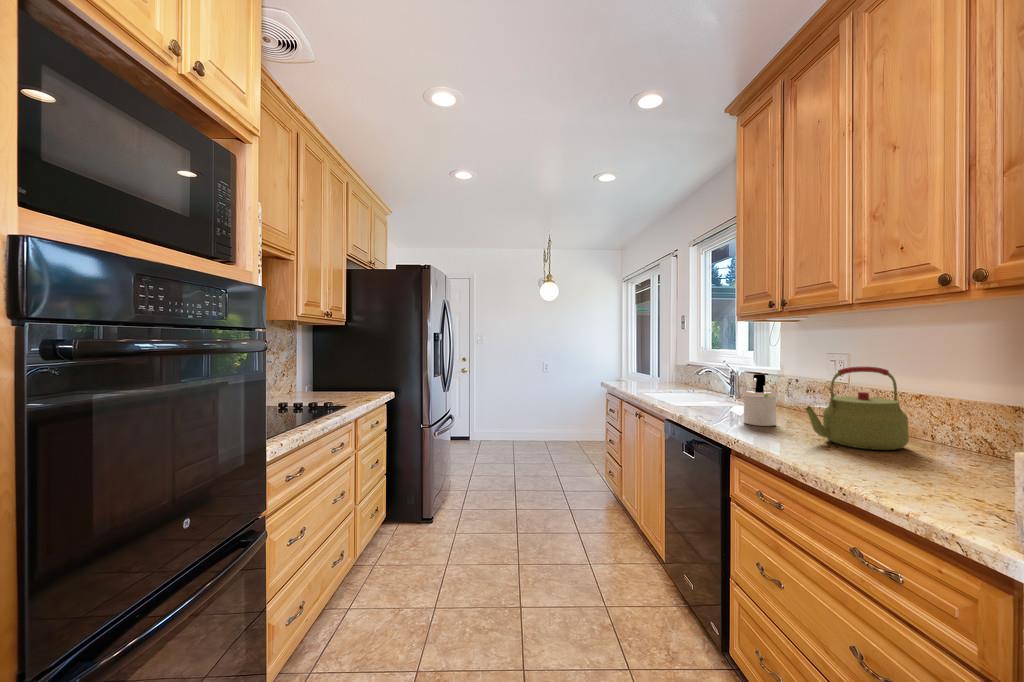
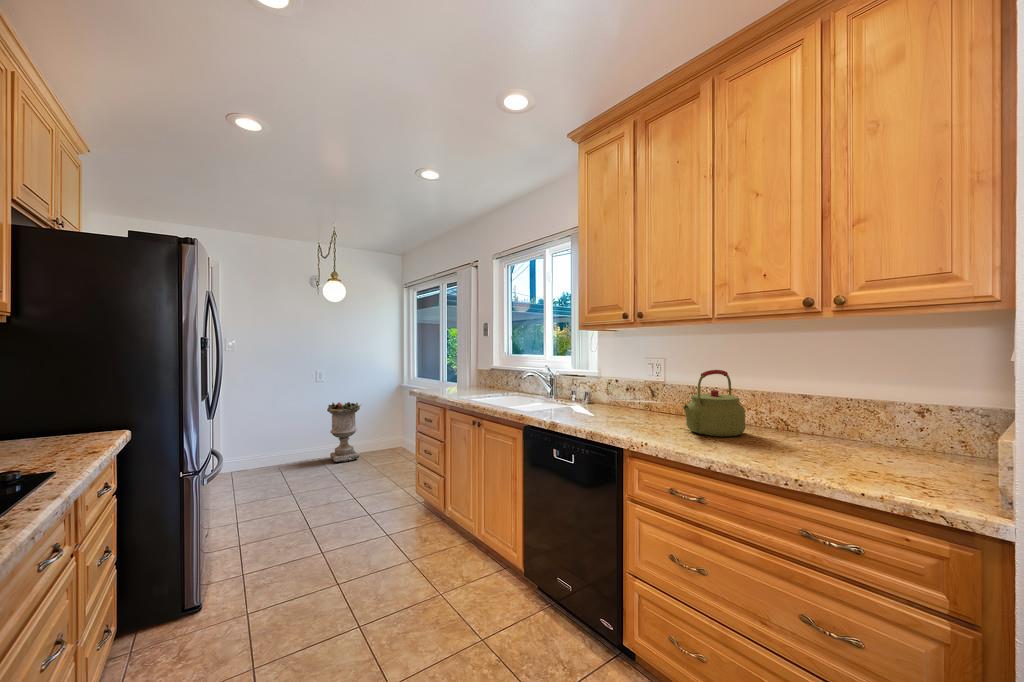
soap dispenser: present [742,374,777,426] -> none [608,378,635,425]
planter: none [551,391,581,445] -> present [327,402,361,462]

